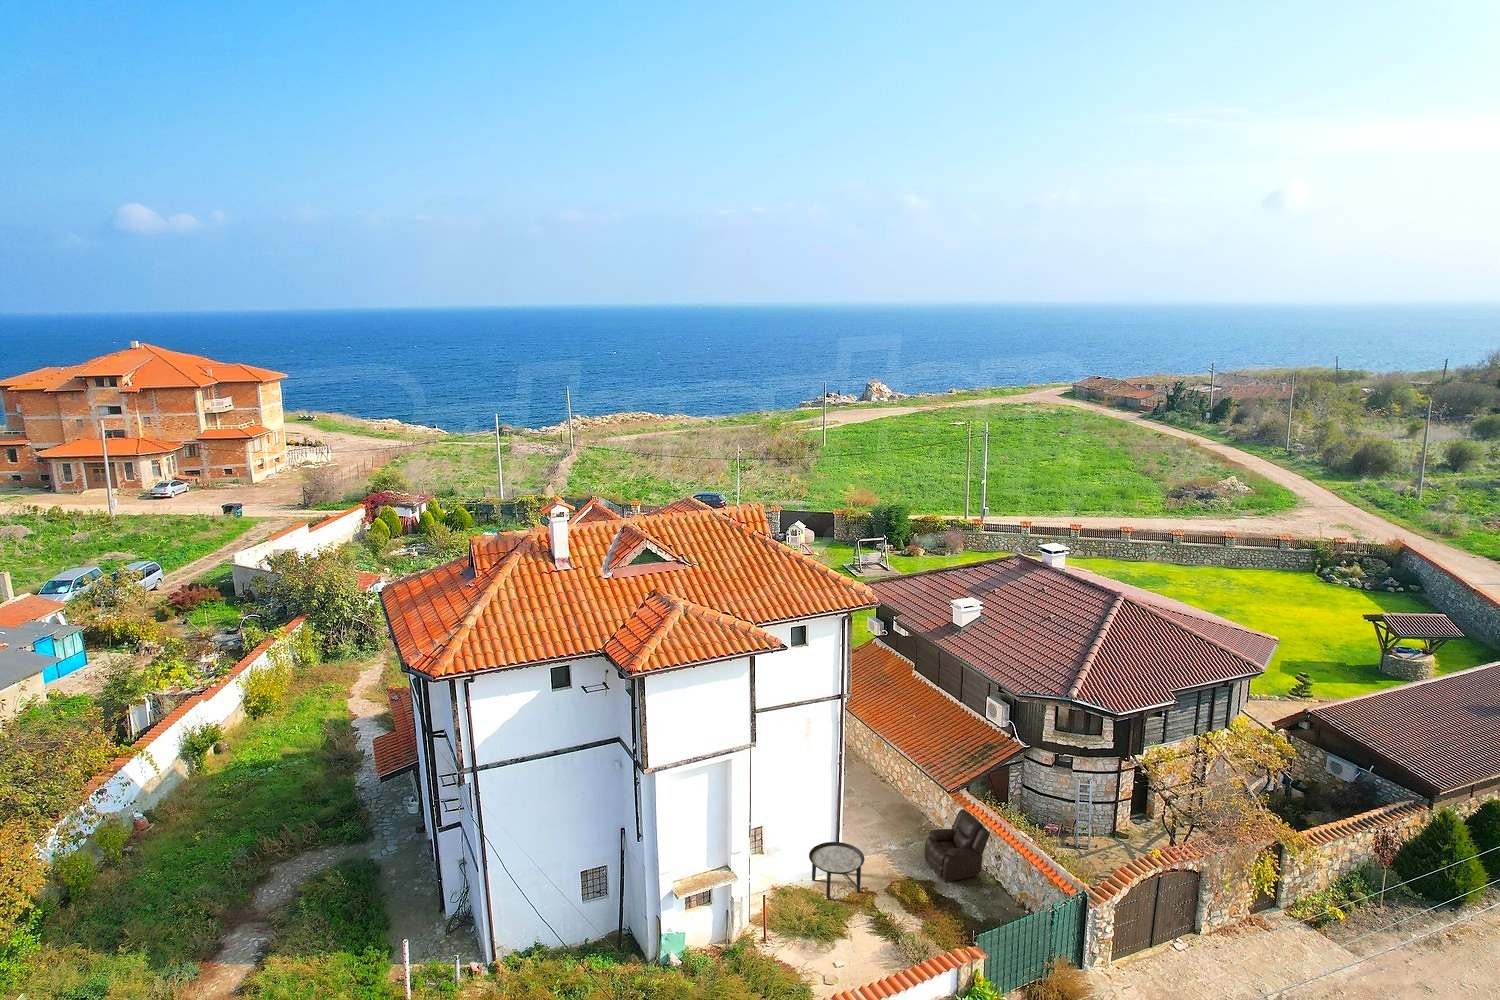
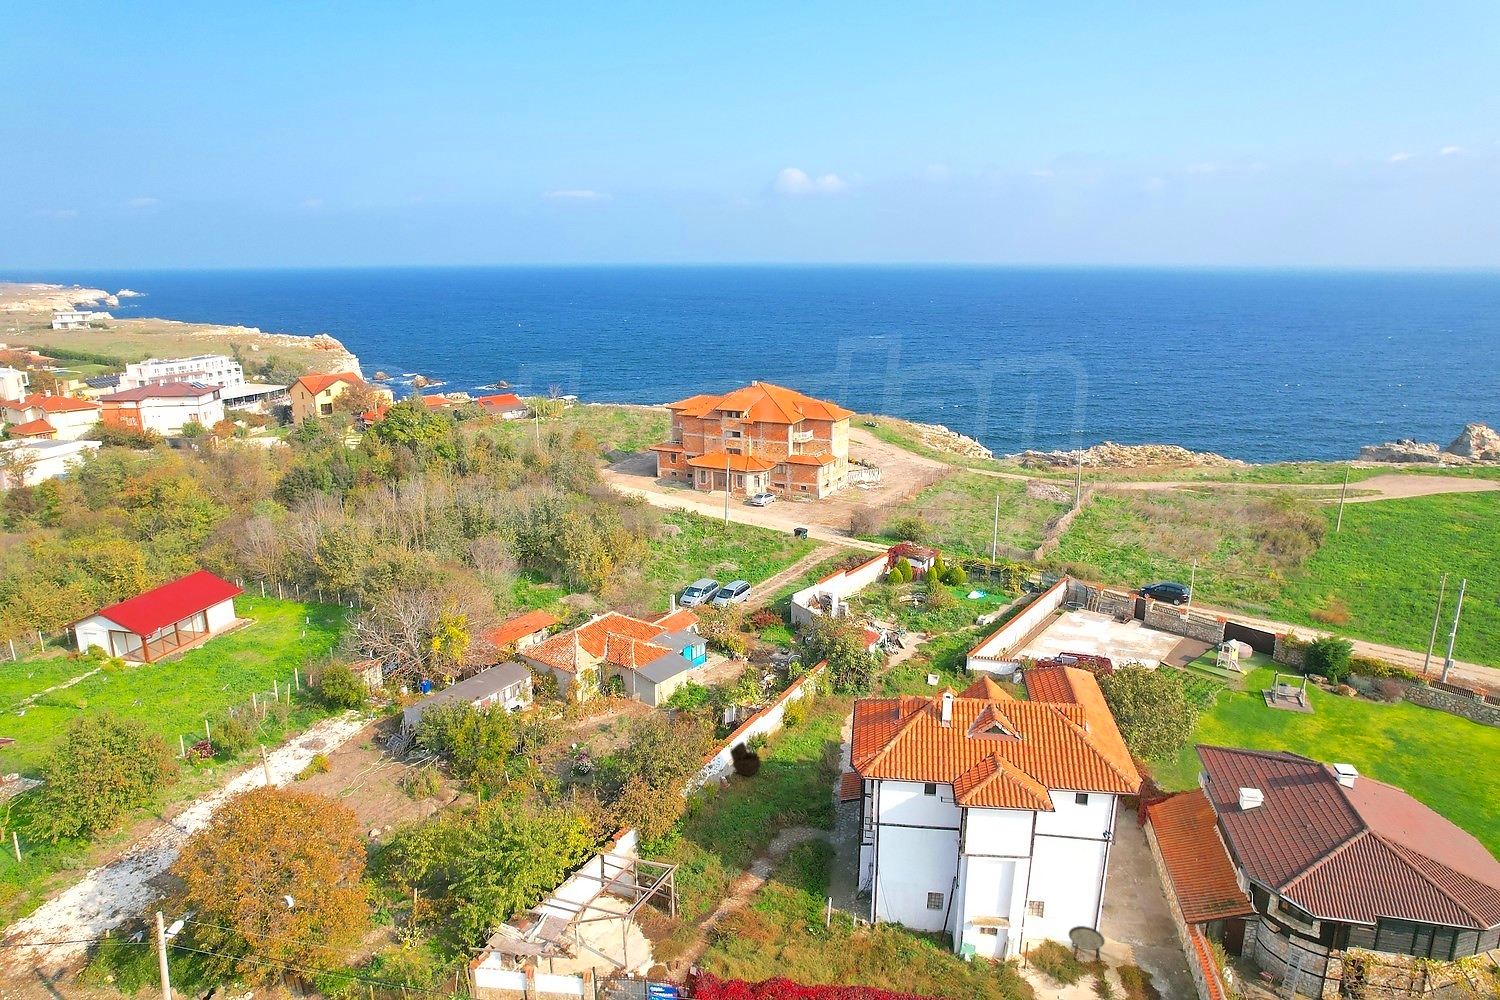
chair: present [924,809,990,882] -> present [730,742,760,776]

